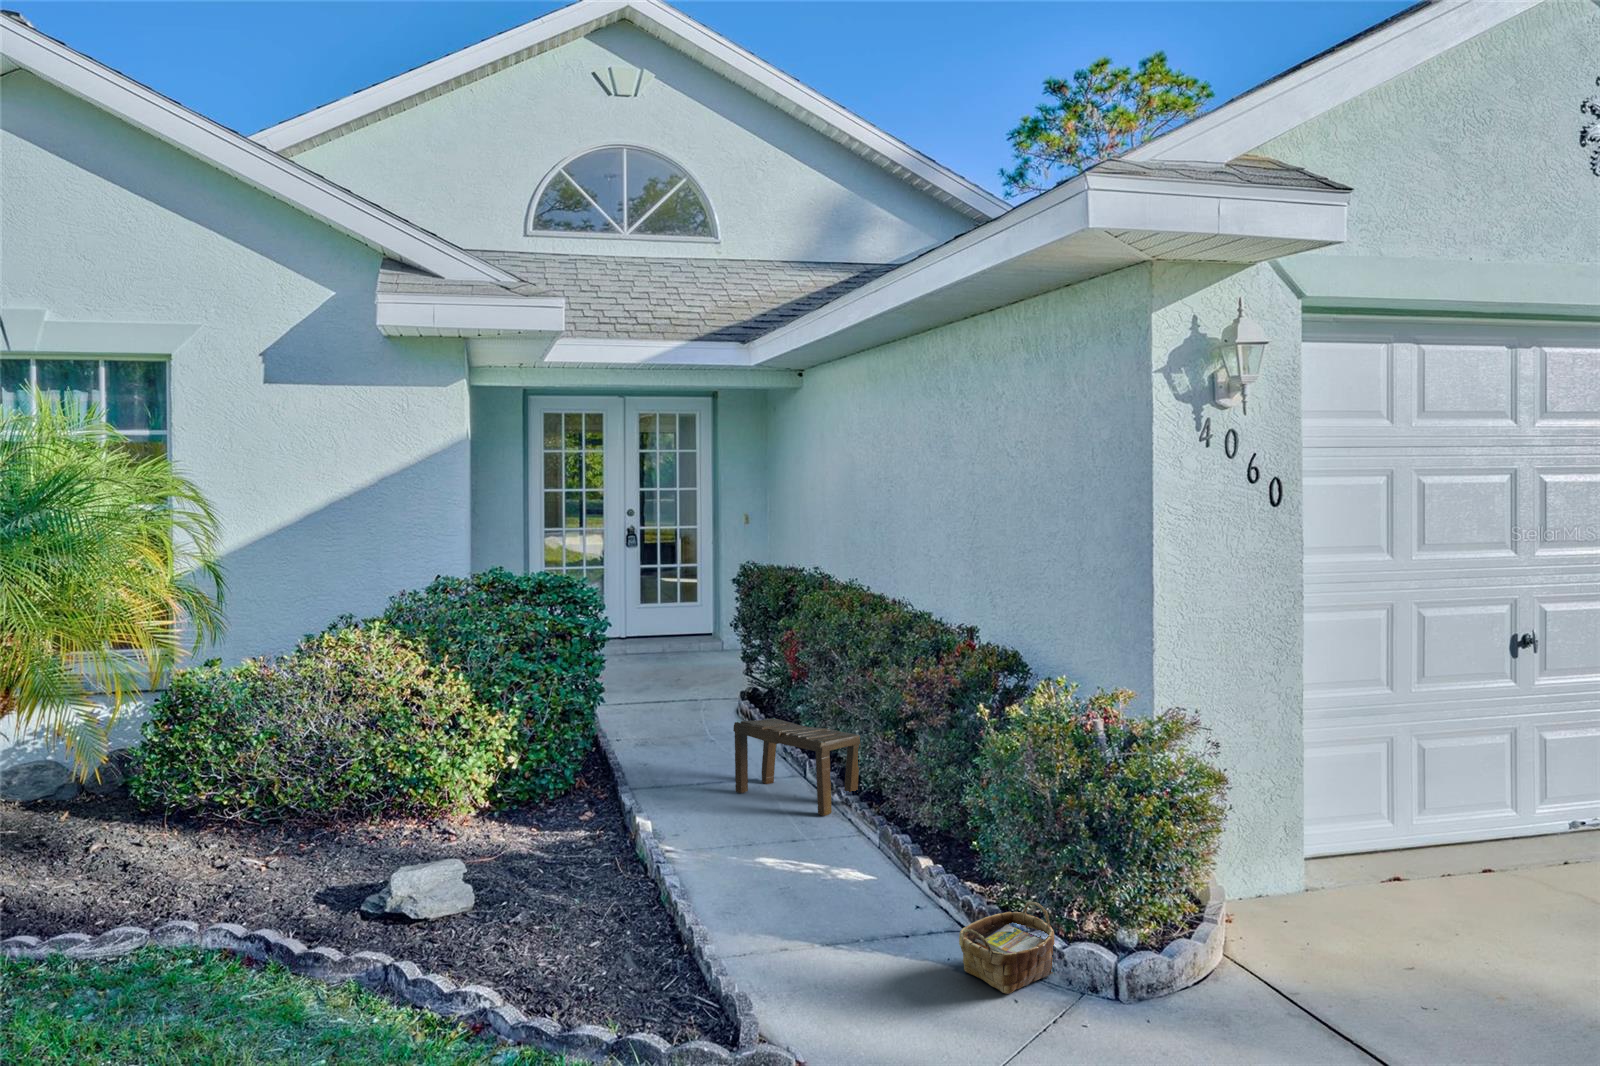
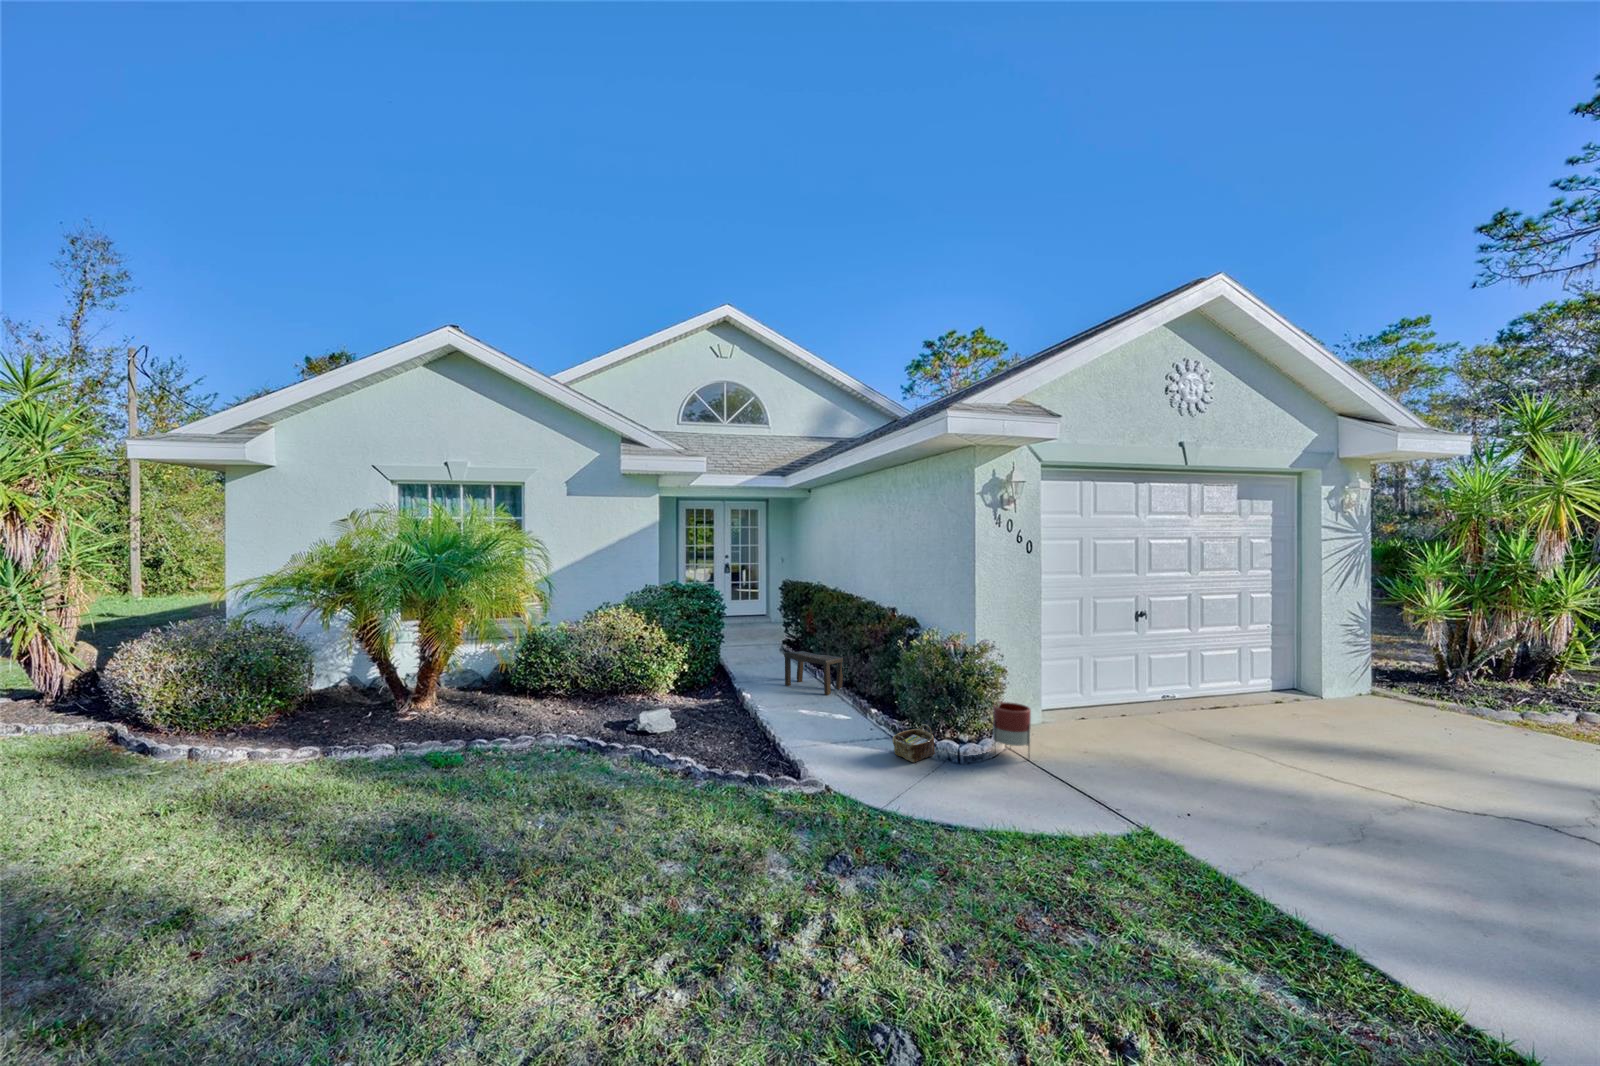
planter: none [1190,852,1279,988] -> present [993,702,1031,759]

